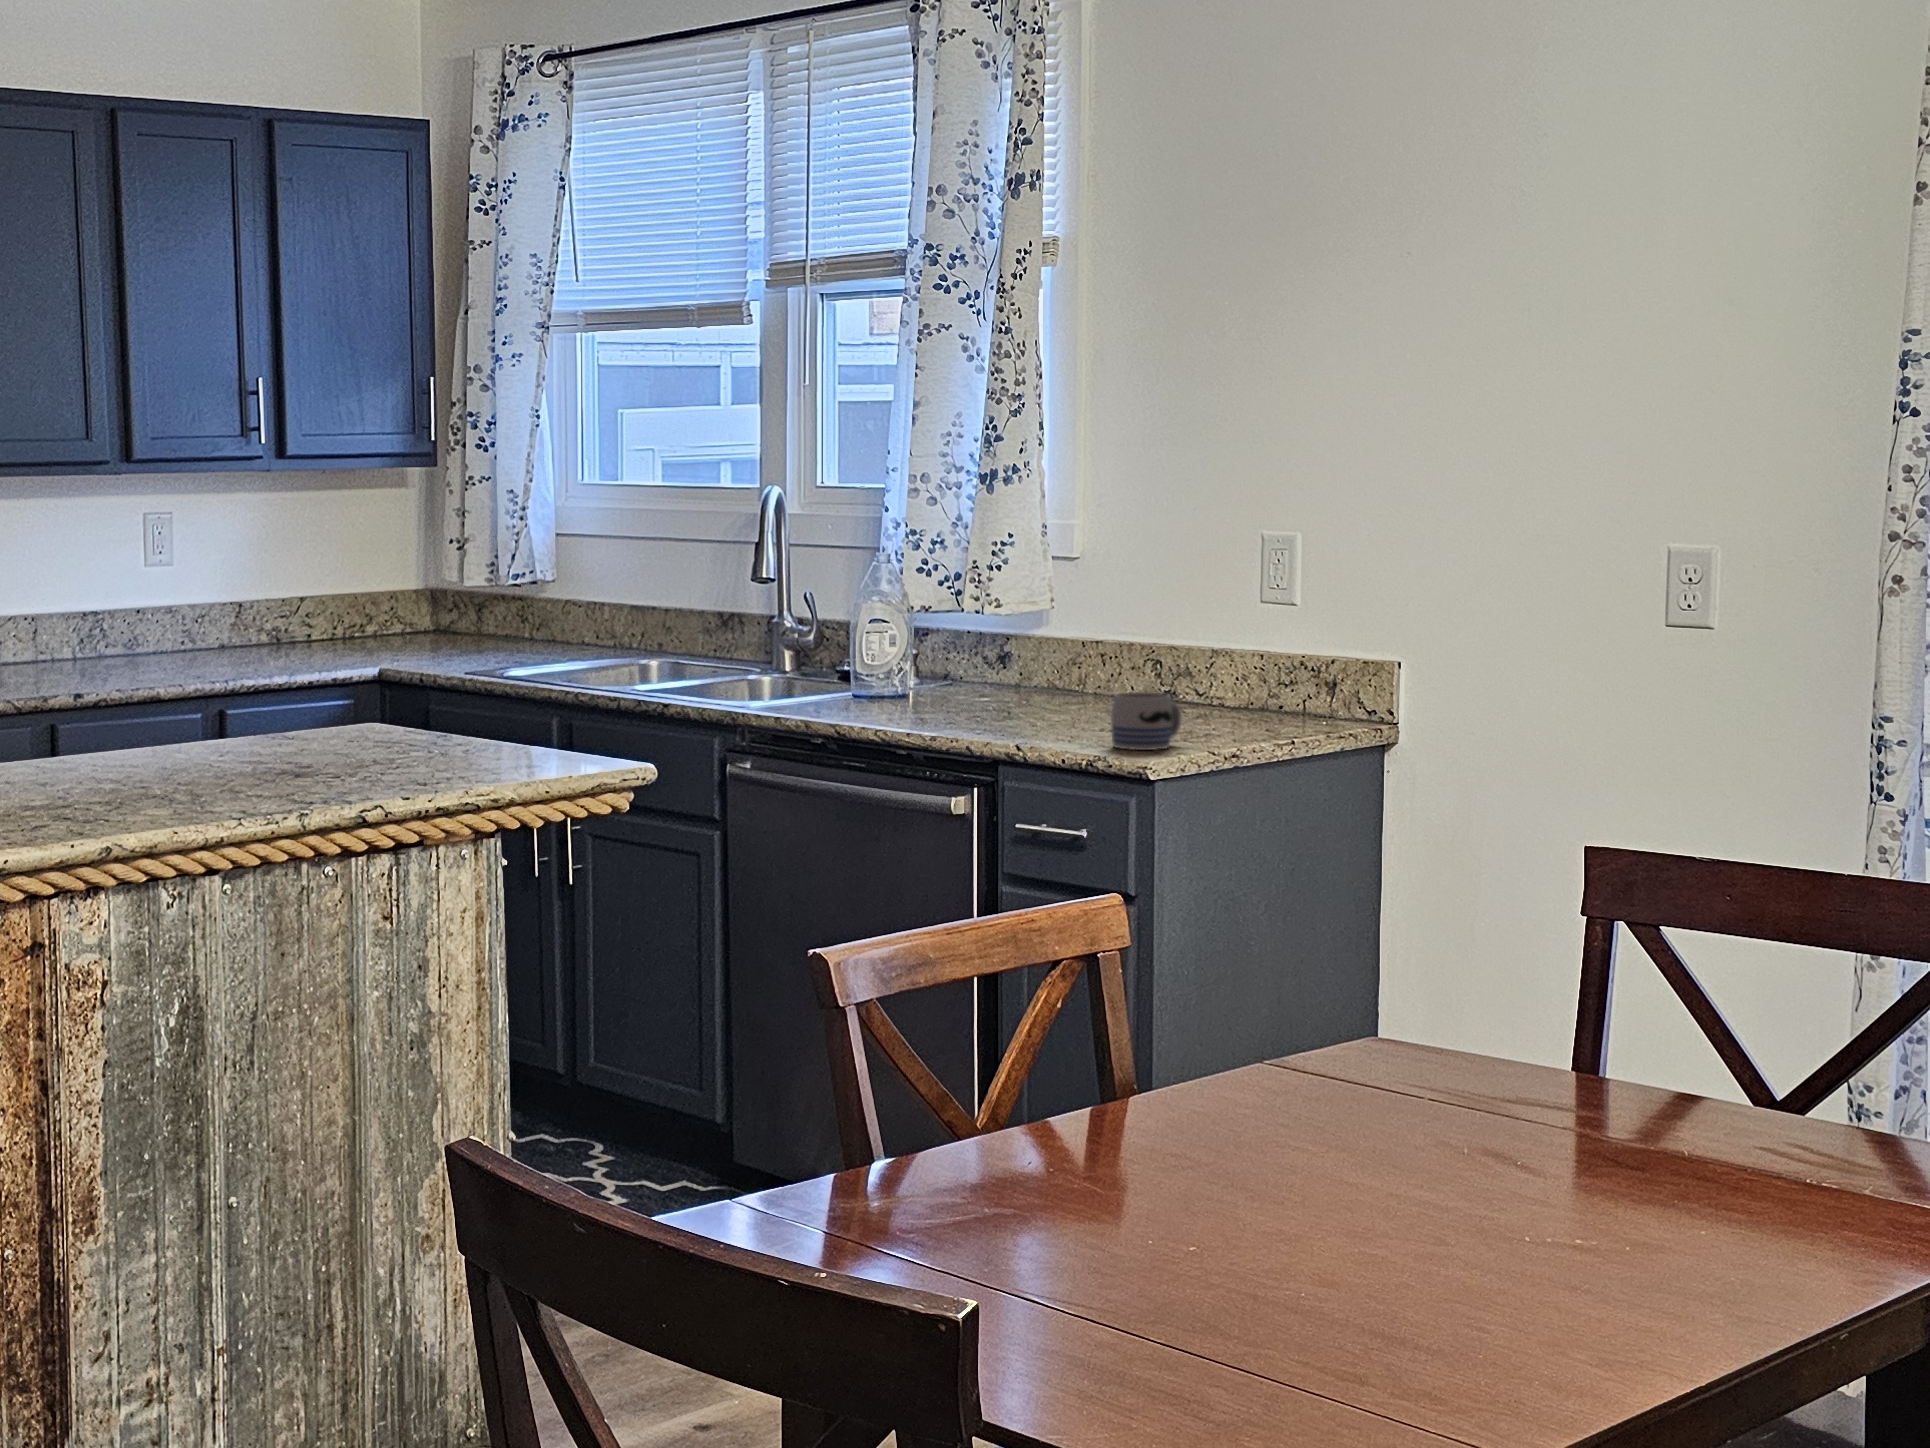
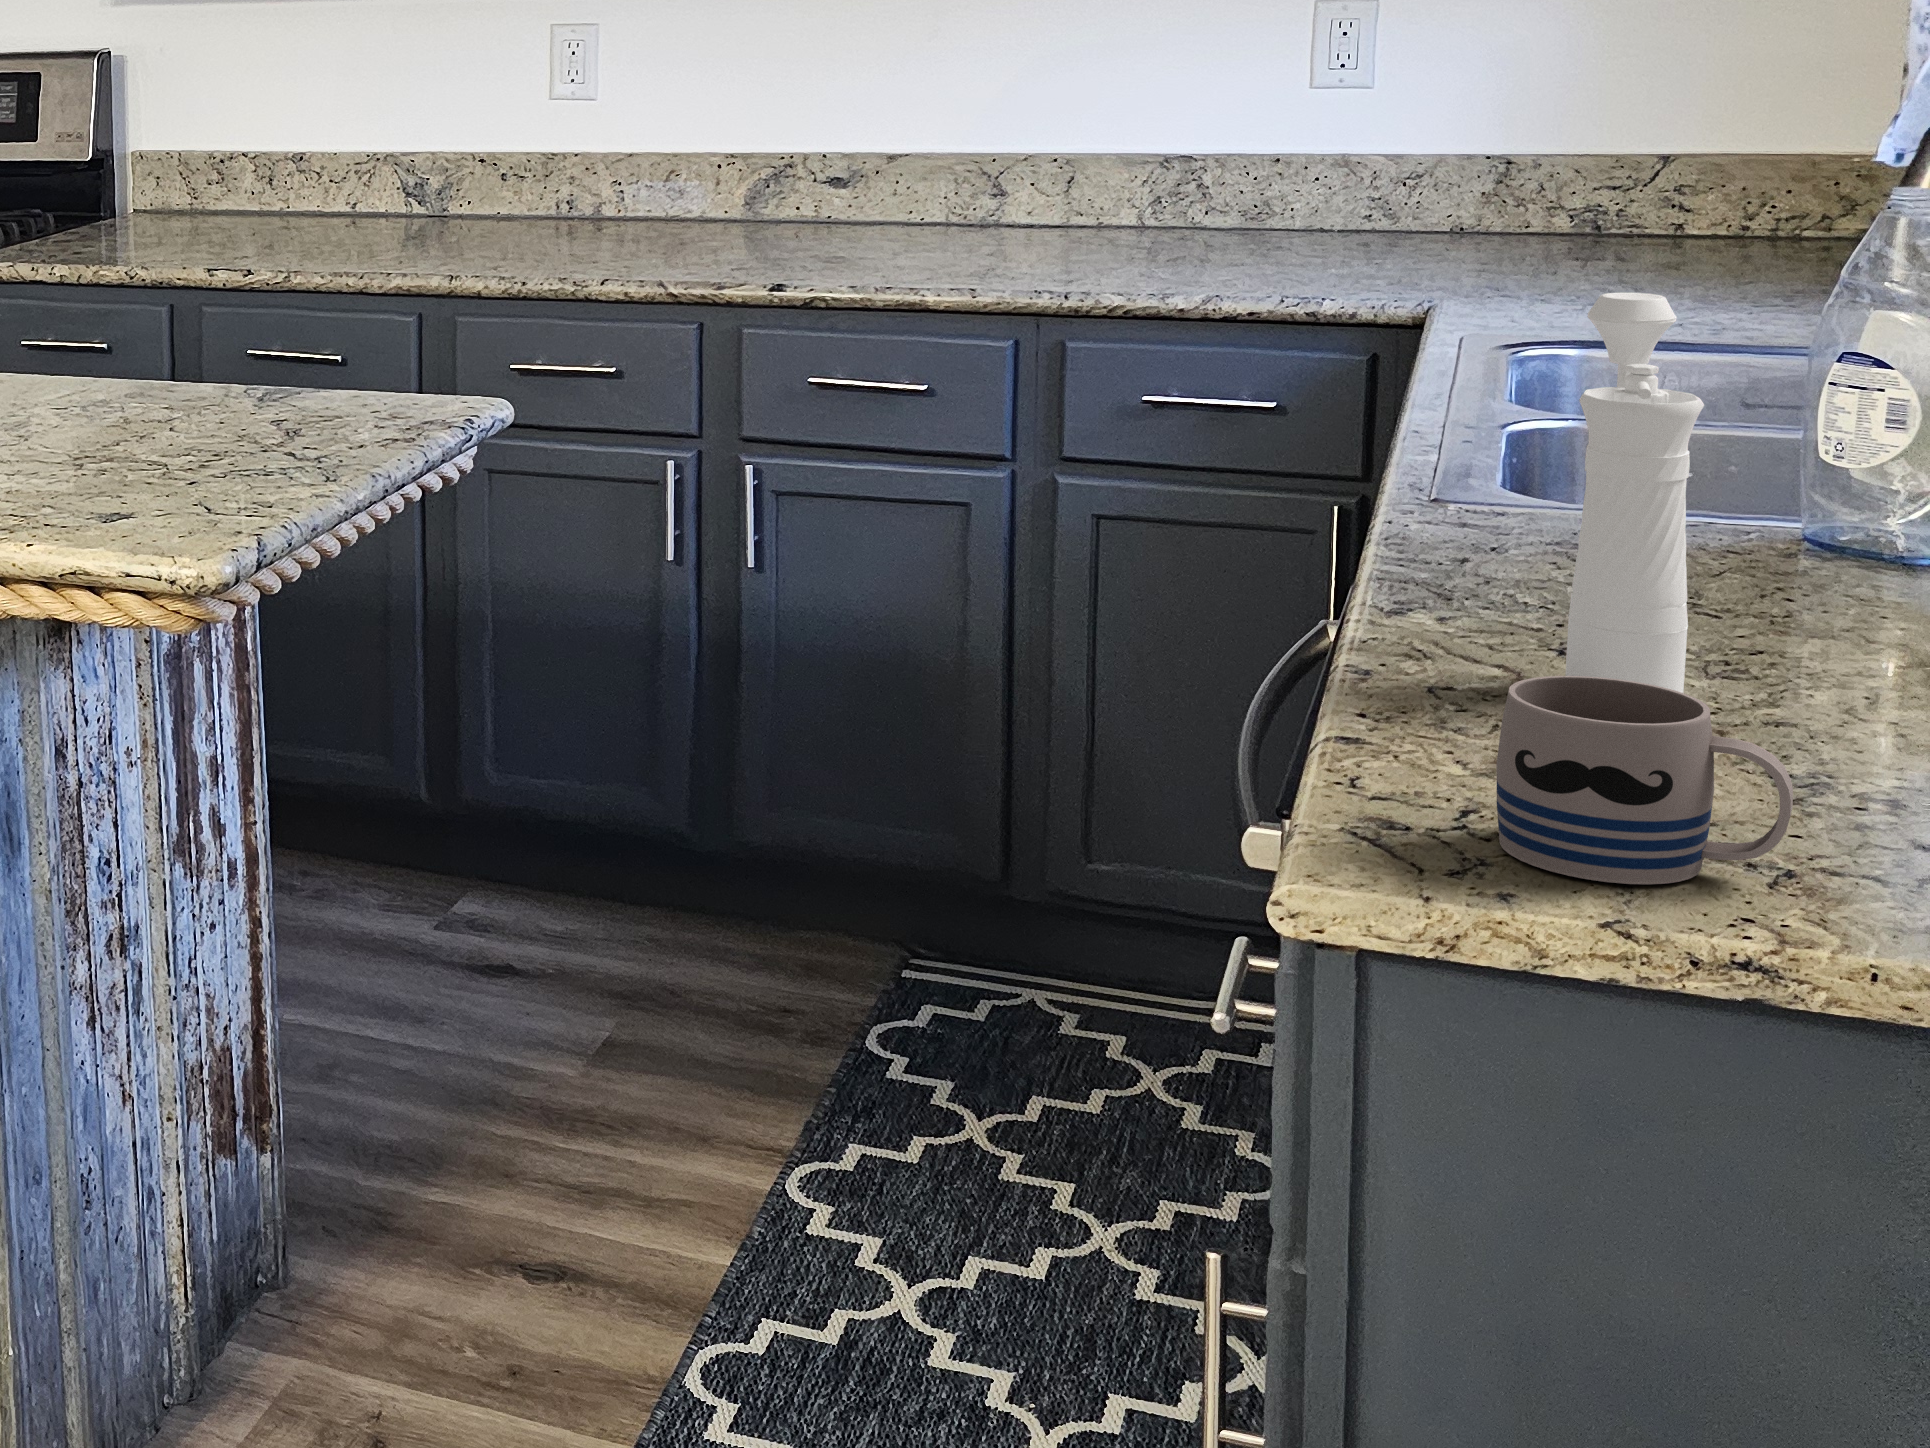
pepper mill: none [925,590,1012,730] -> present [1565,293,1704,693]

